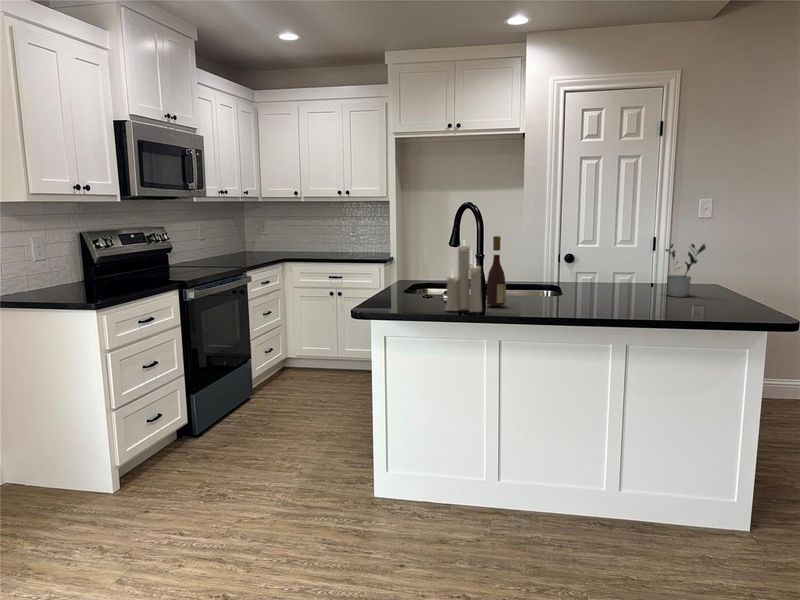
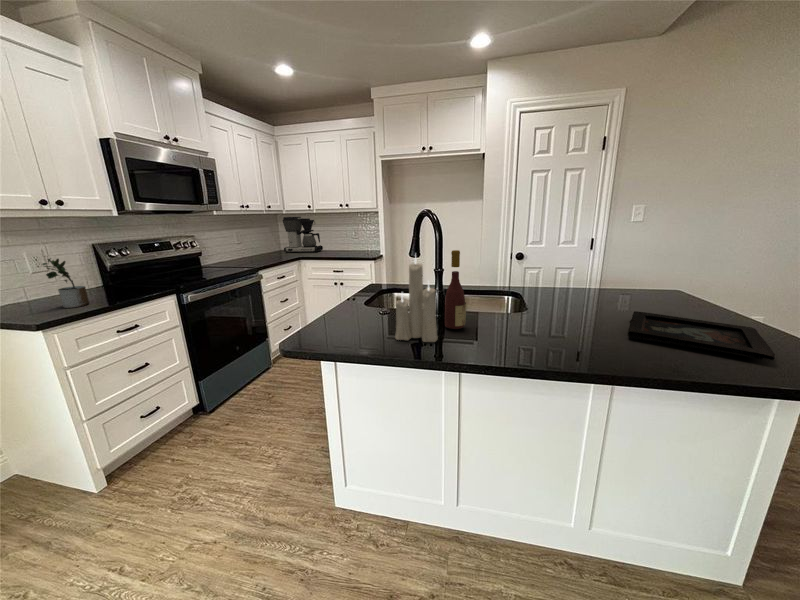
coffee maker: none [256,206,308,254] -> present [283,217,323,253]
potted plant: present [666,244,706,297] -> present [43,258,89,308]
decorative tray: none [641,295,746,317] -> present [628,311,775,361]

